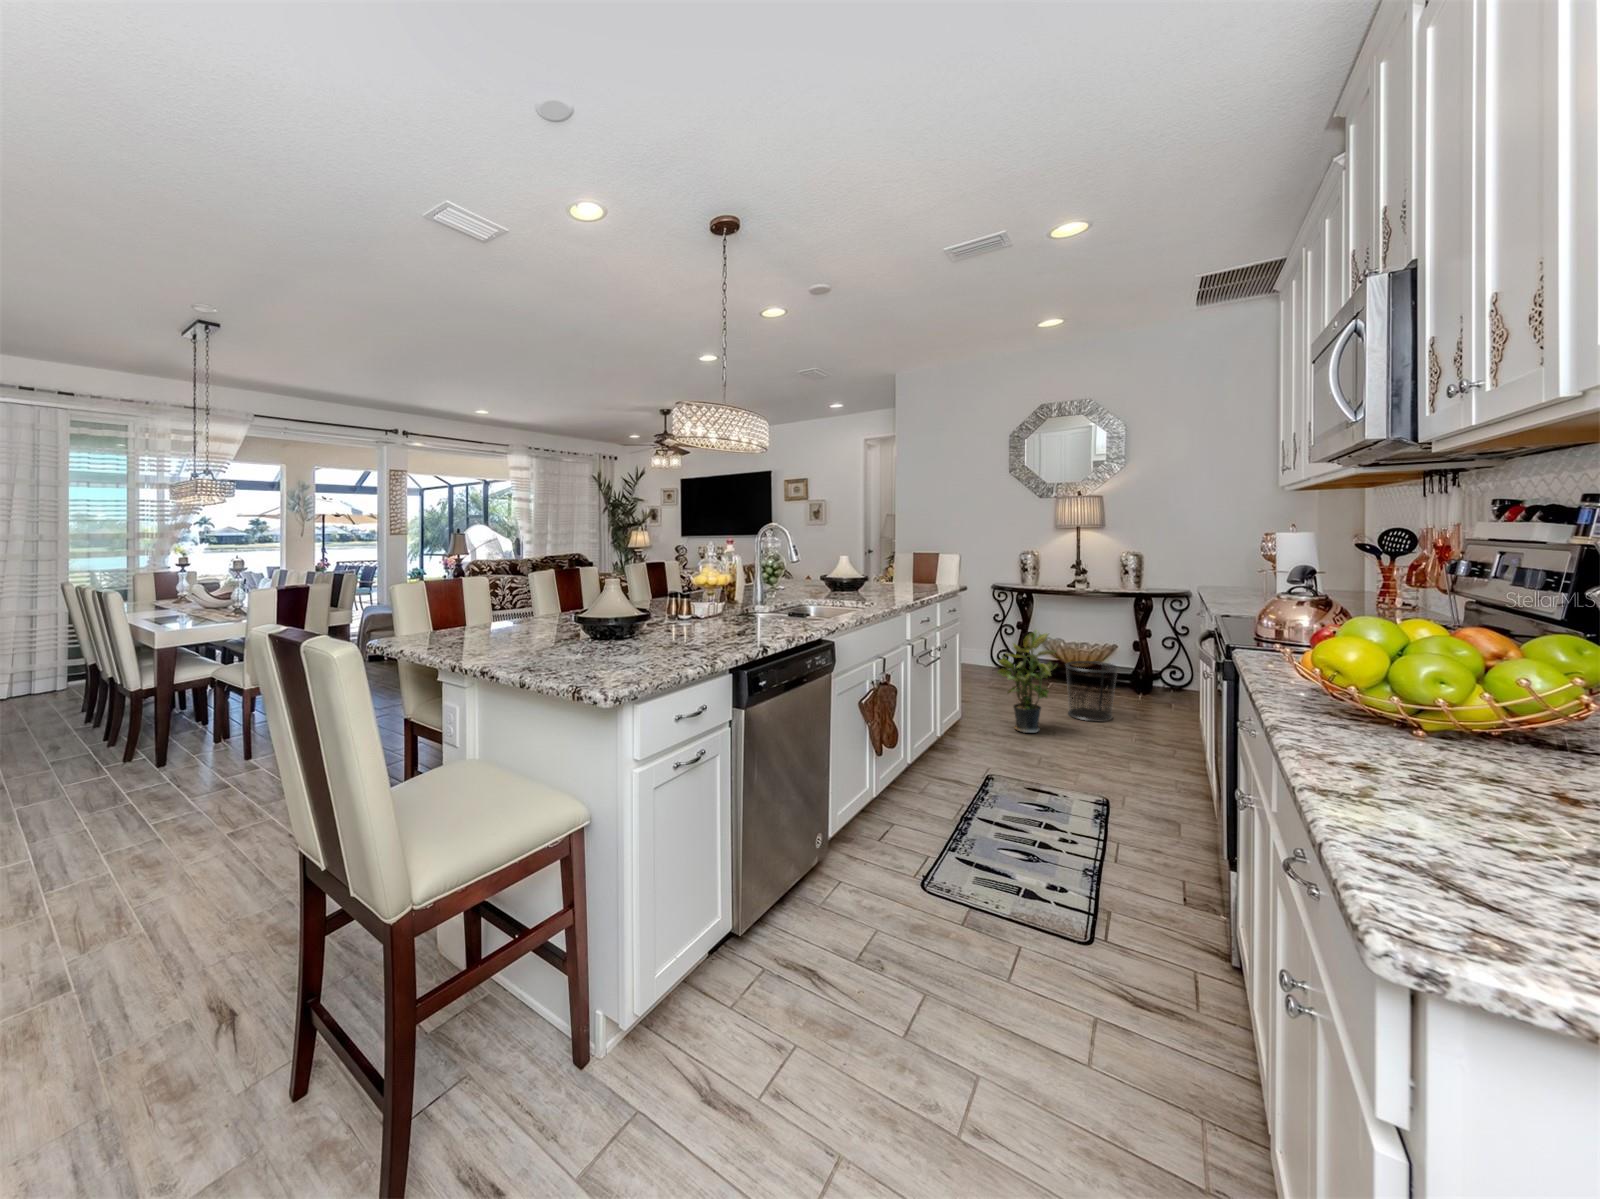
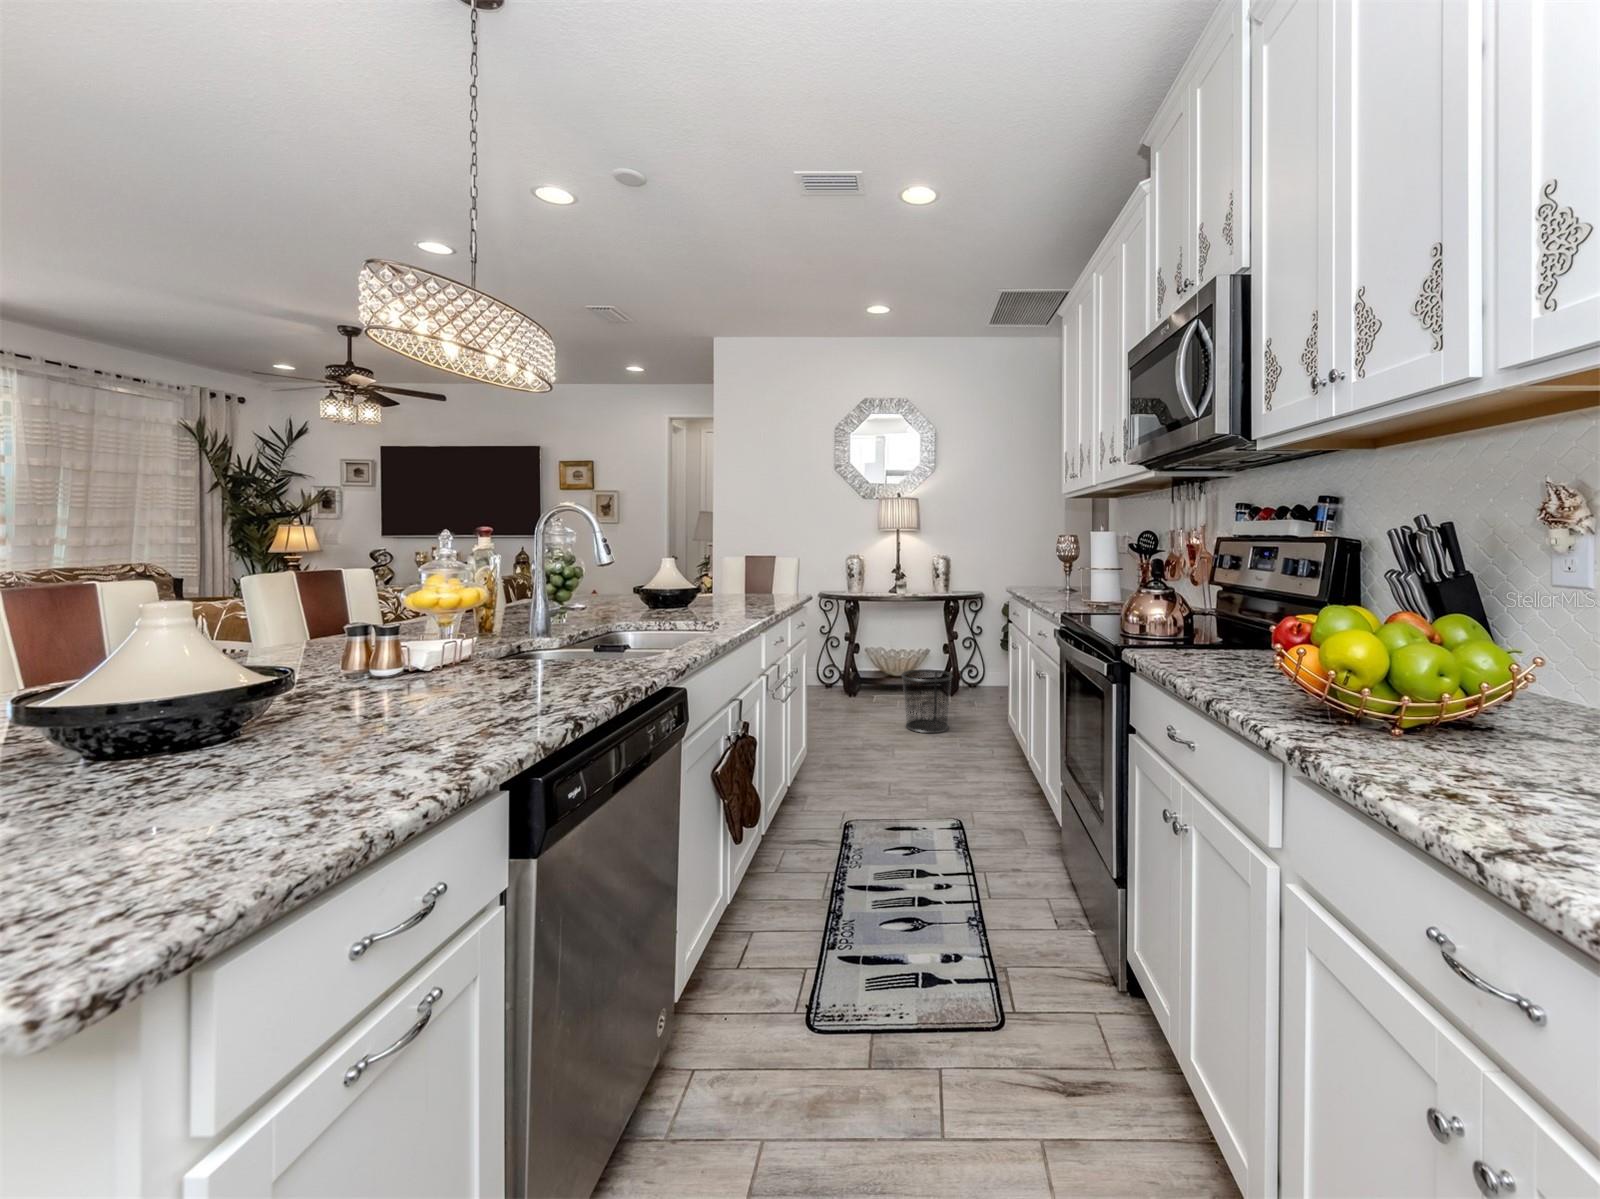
potted plant: present [997,630,1057,733] -> none [838,640,900,756]

